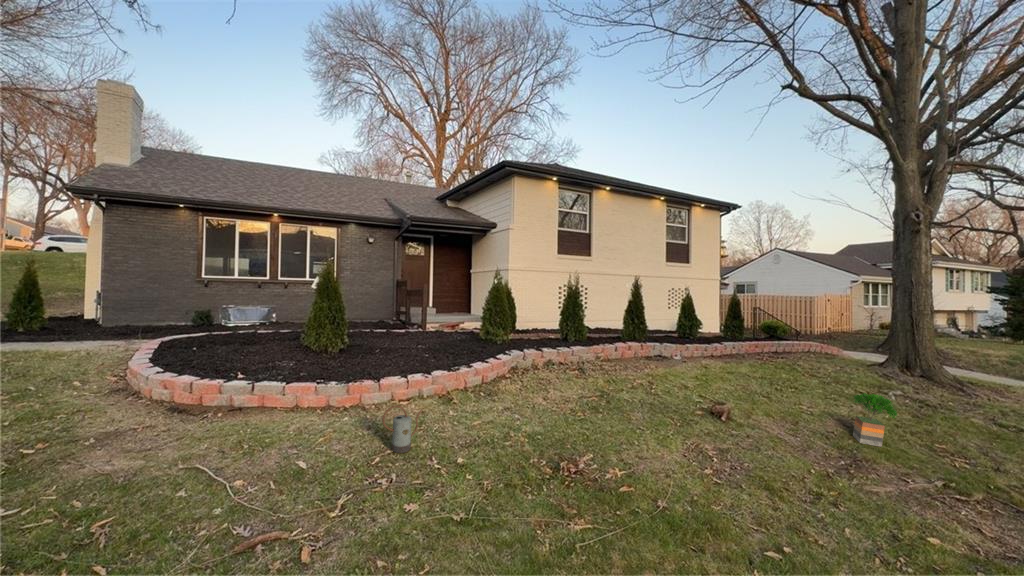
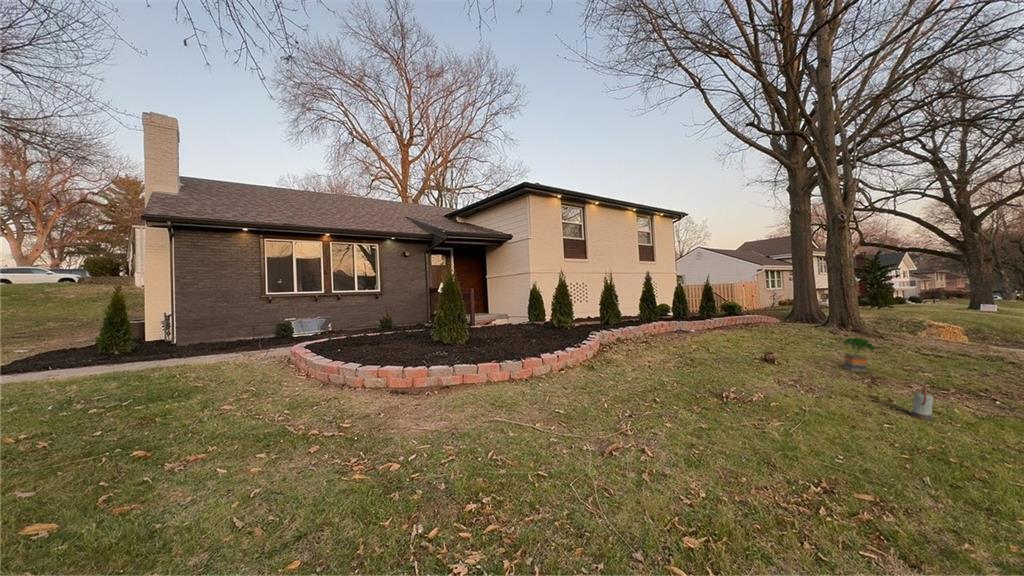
watering can: present [382,405,422,453] -> present [912,386,933,420]

